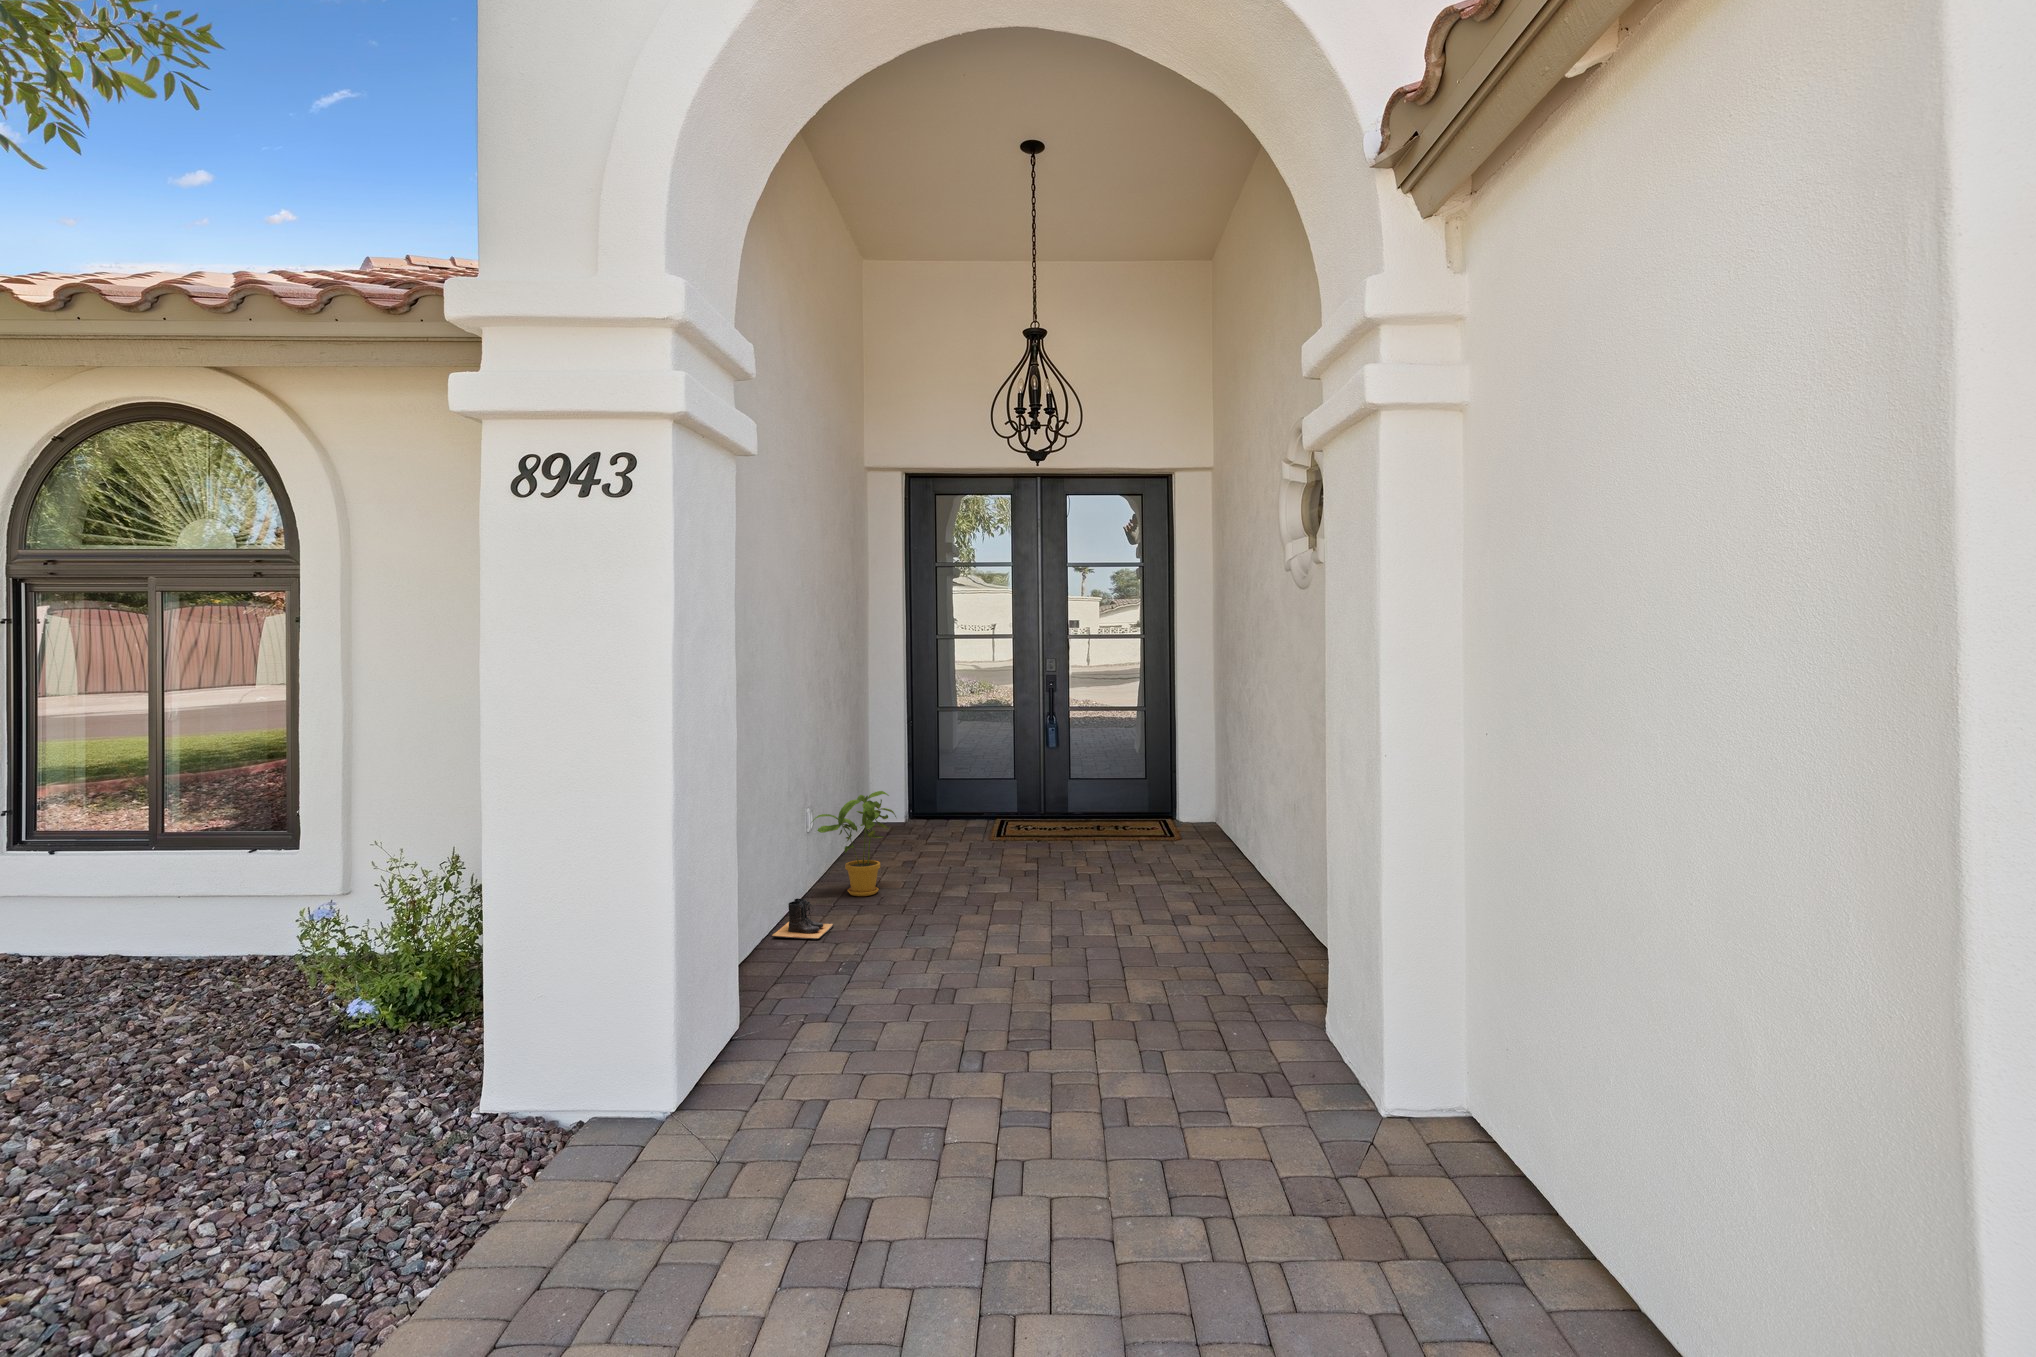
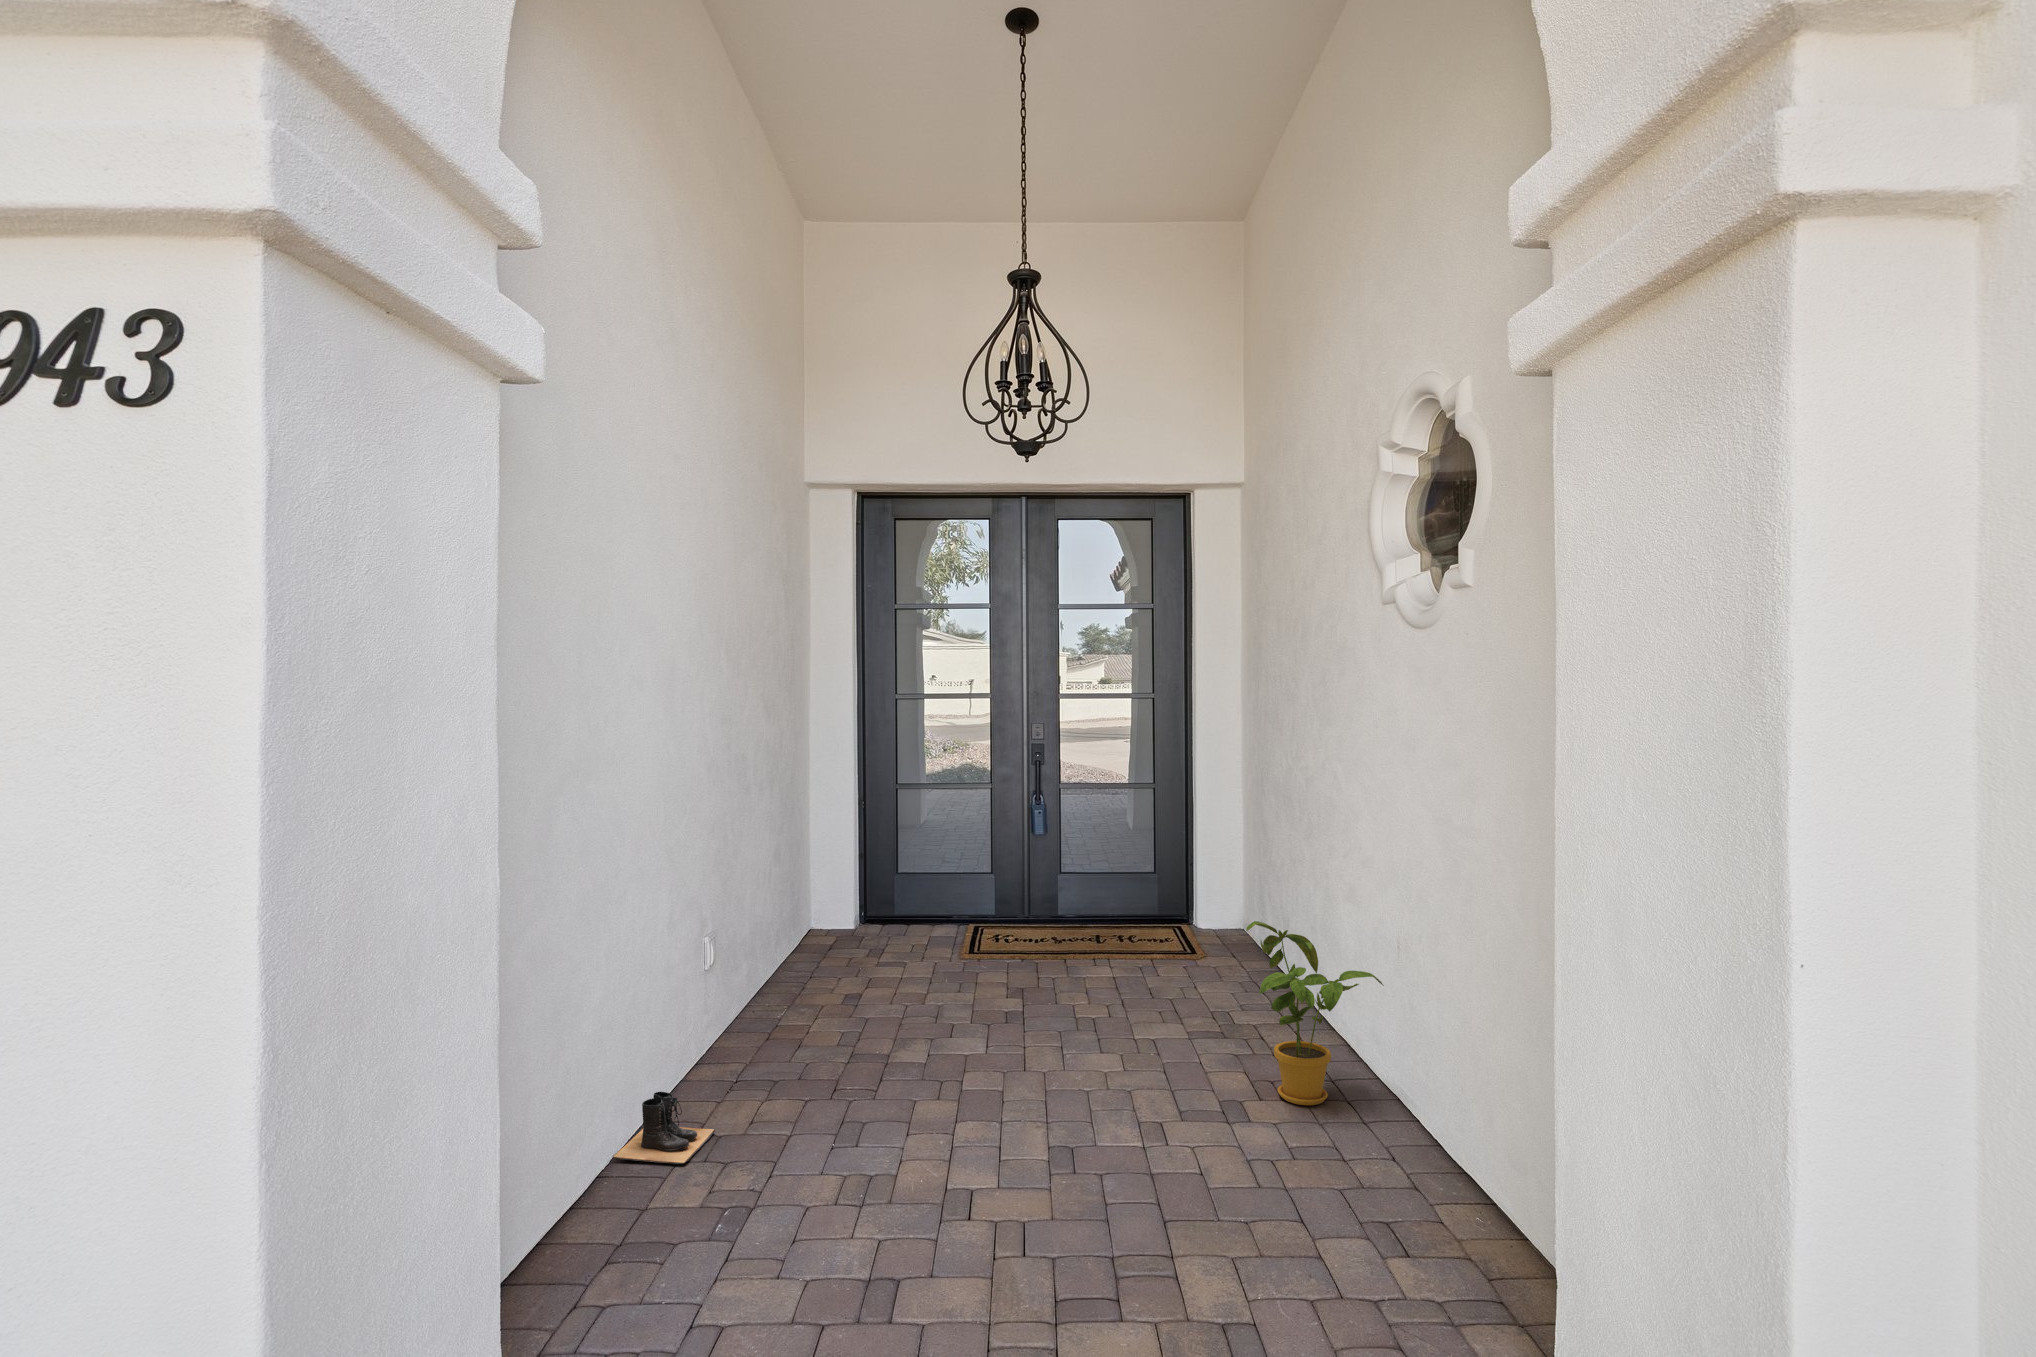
house plant: present [812,791,896,896] -> present [1246,921,1384,1105]

